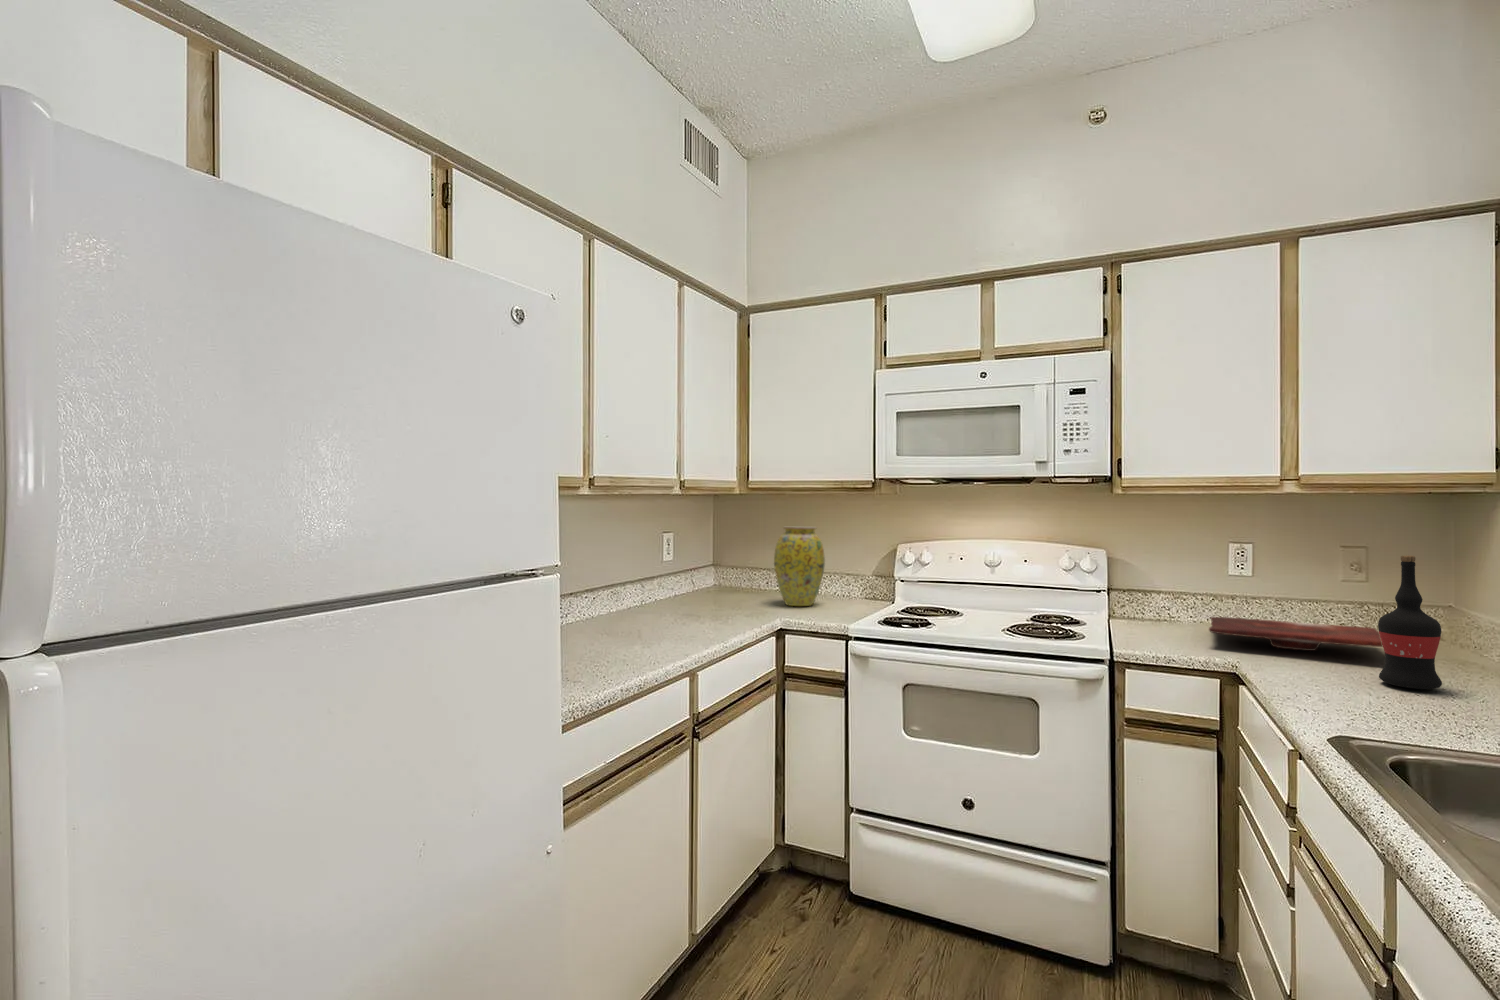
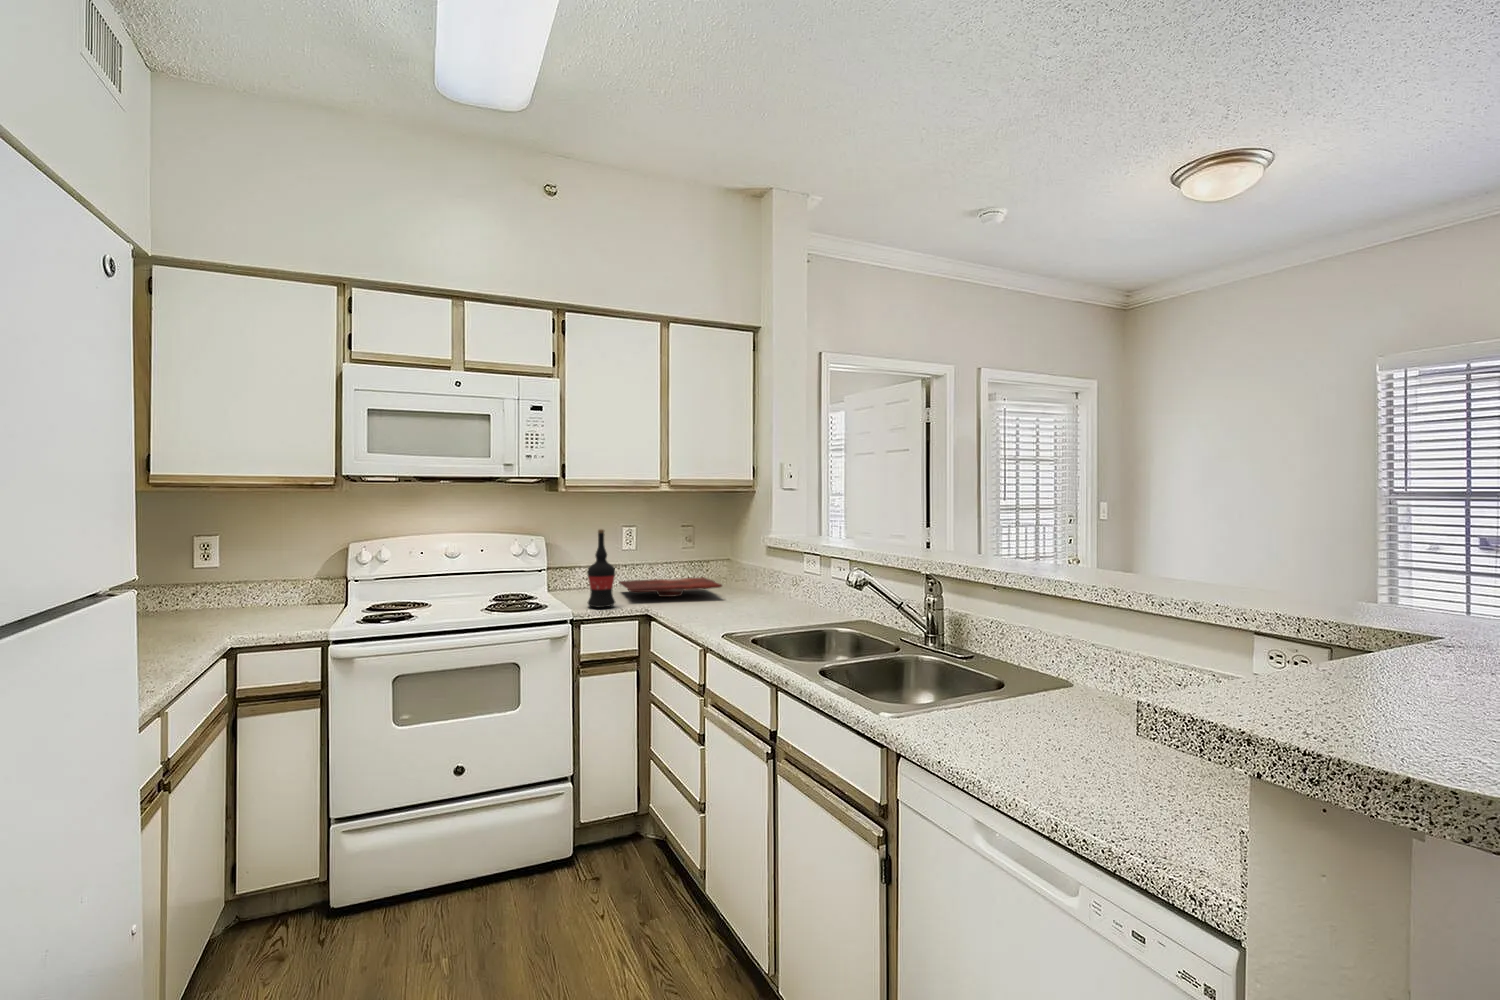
vase: present [774,527,825,606] -> none [192,527,266,621]
wine bottle: present [1378,555,1442,689] -> present [587,529,615,608]

